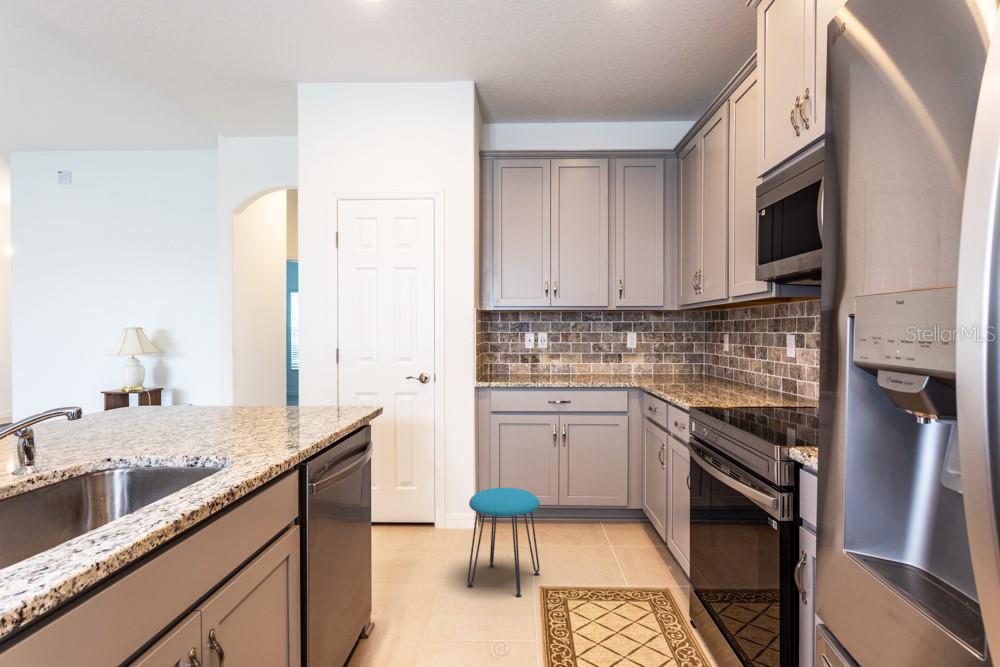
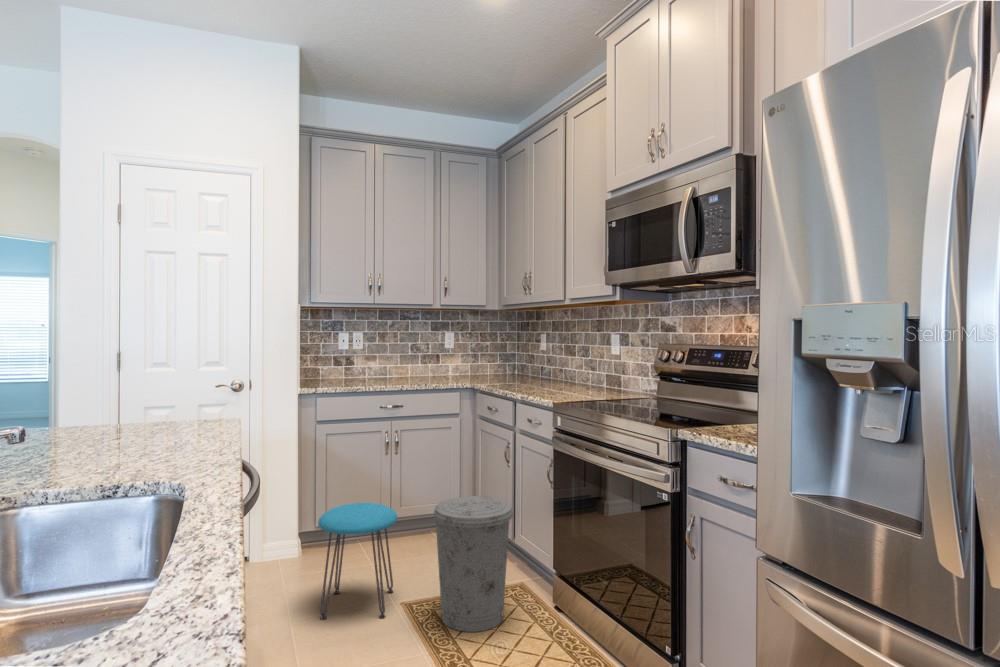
trash can: none [562,494,641,630] -> present [434,496,513,632]

